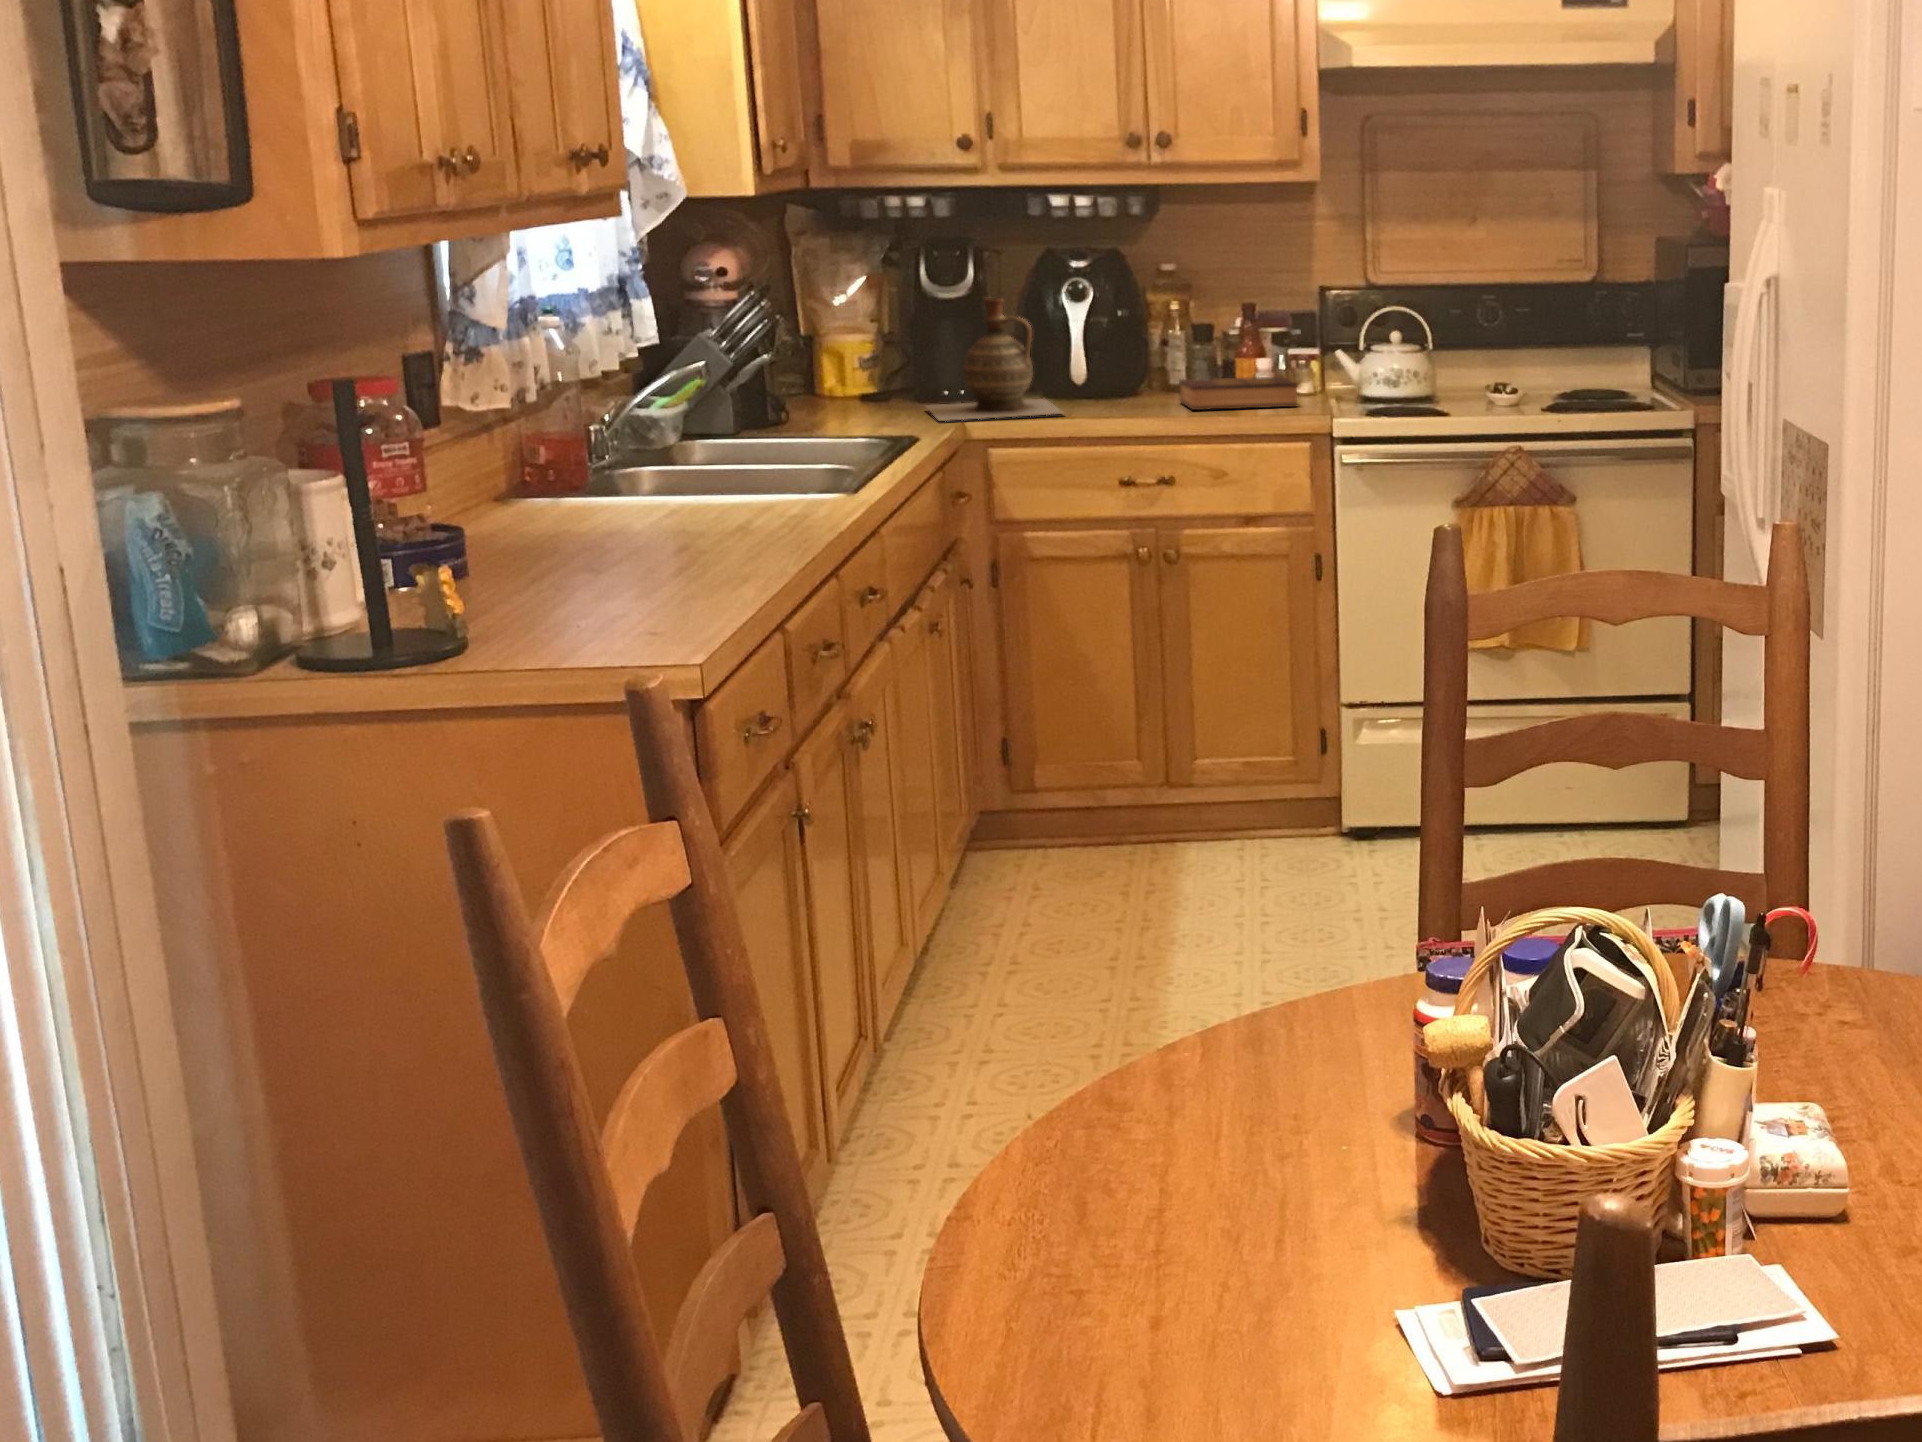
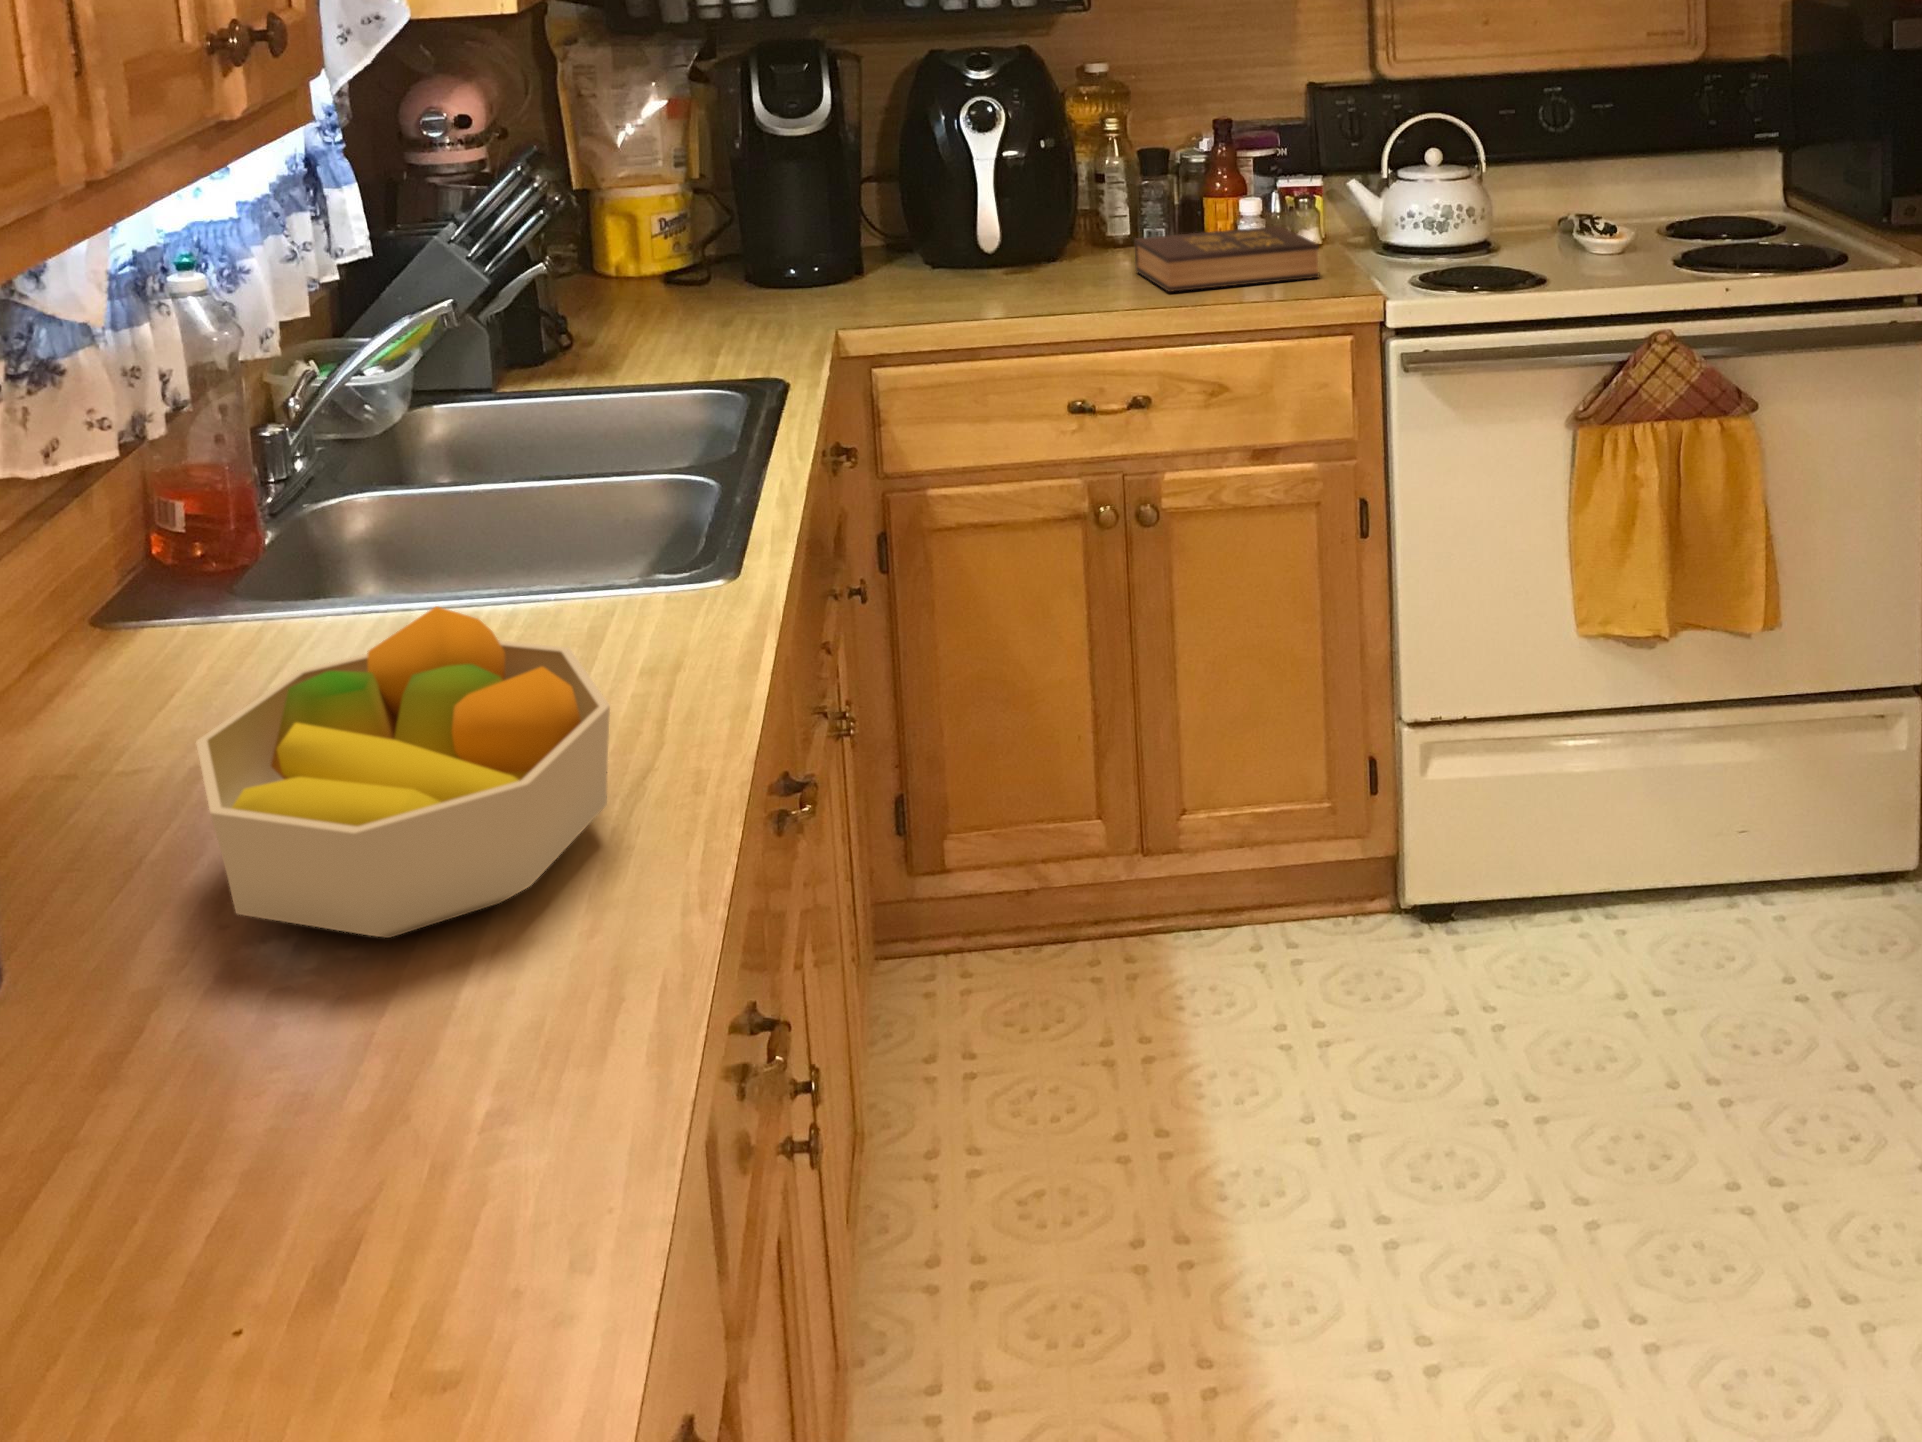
ceramic jug: present [926,298,1063,421] -> none [763,136,984,331]
fruit bowl: none [561,447,762,573] -> present [196,606,610,938]

